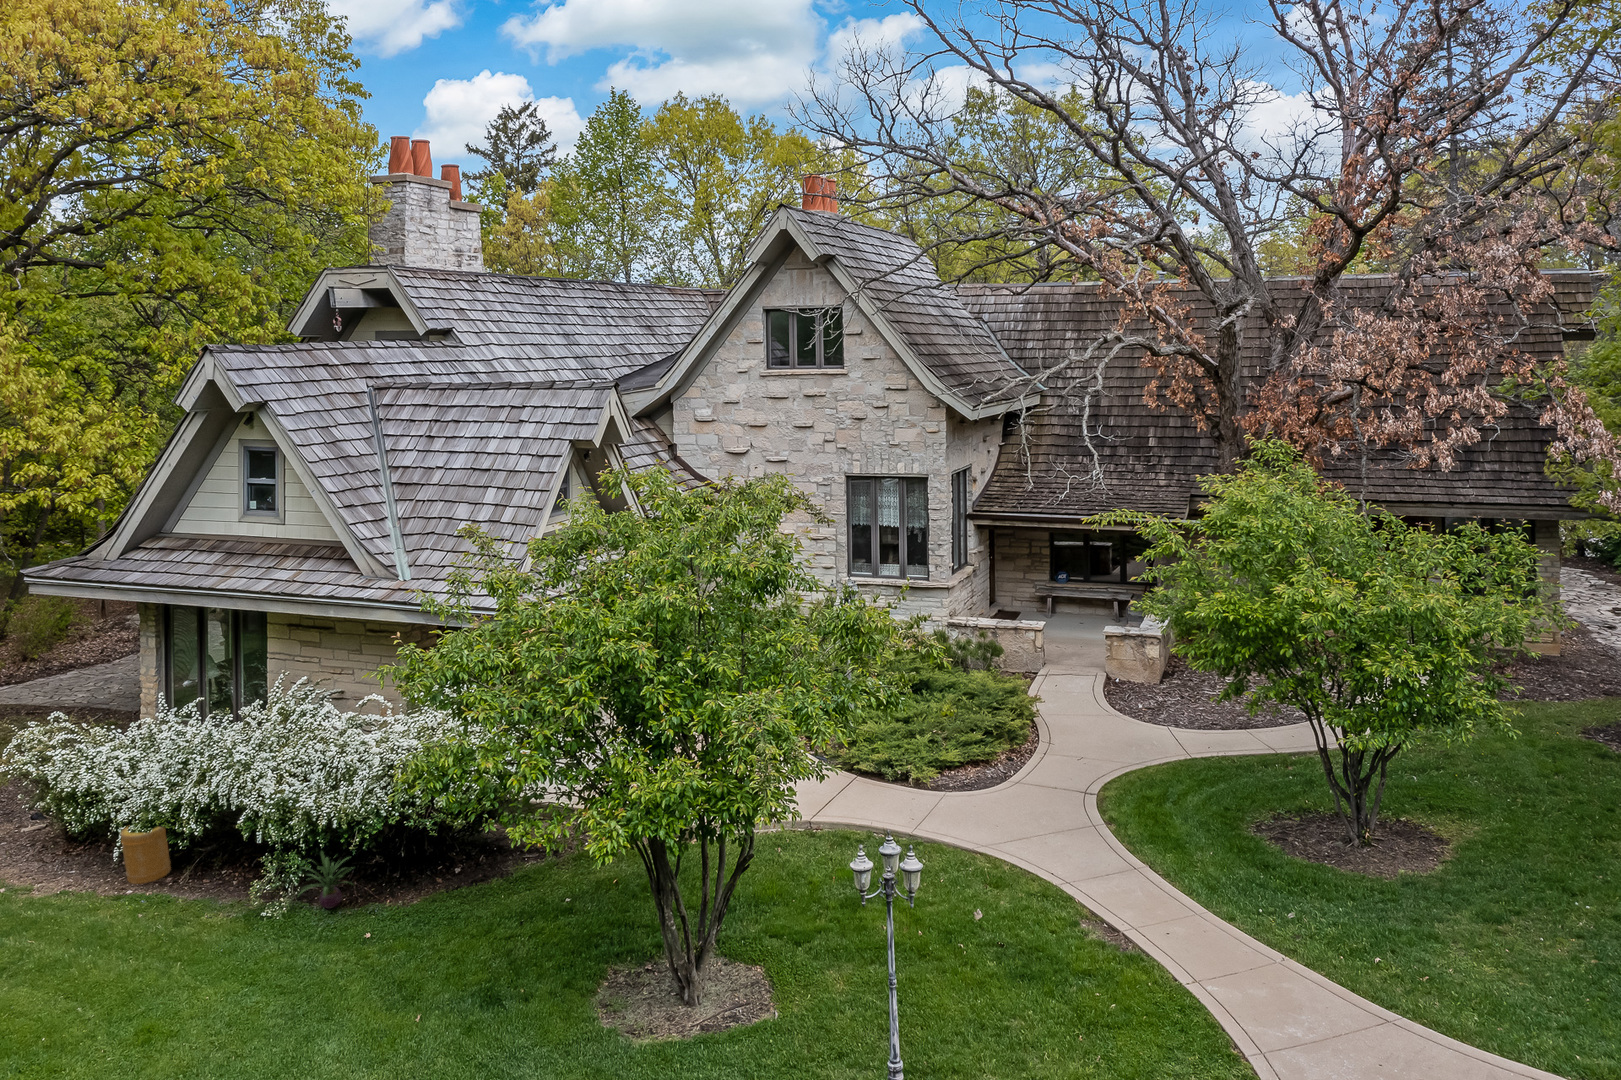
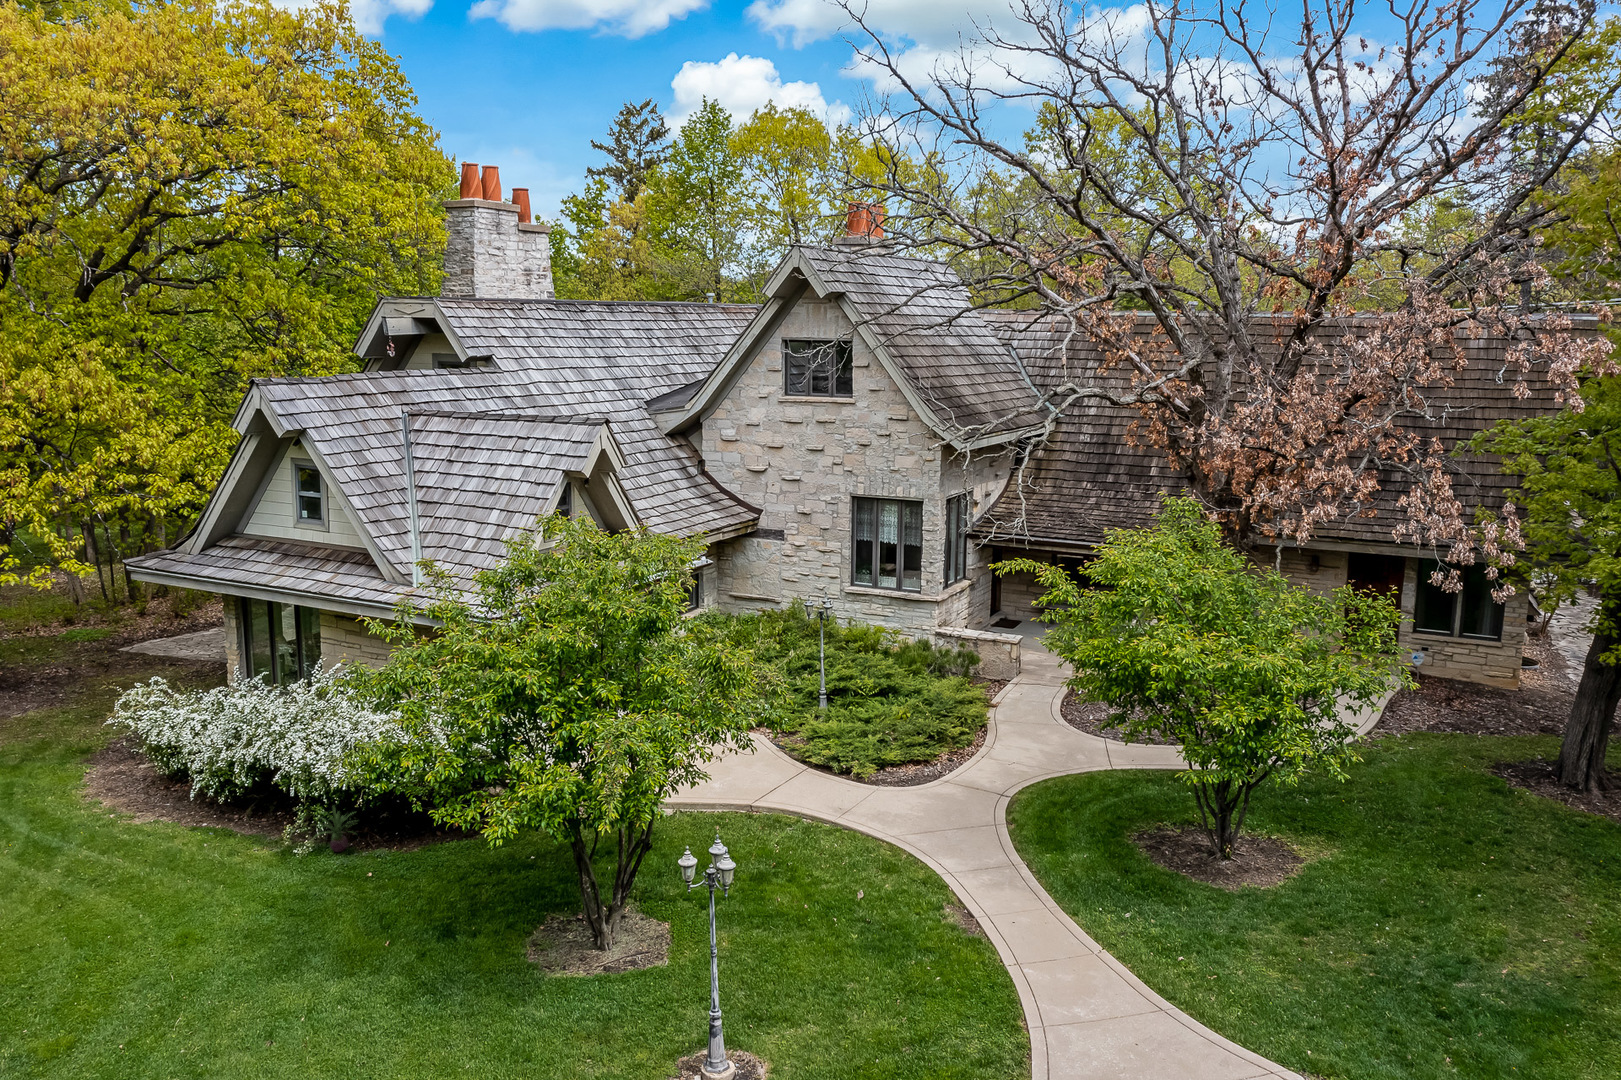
basket: present [121,827,171,884] -> none [185,774,222,825]

